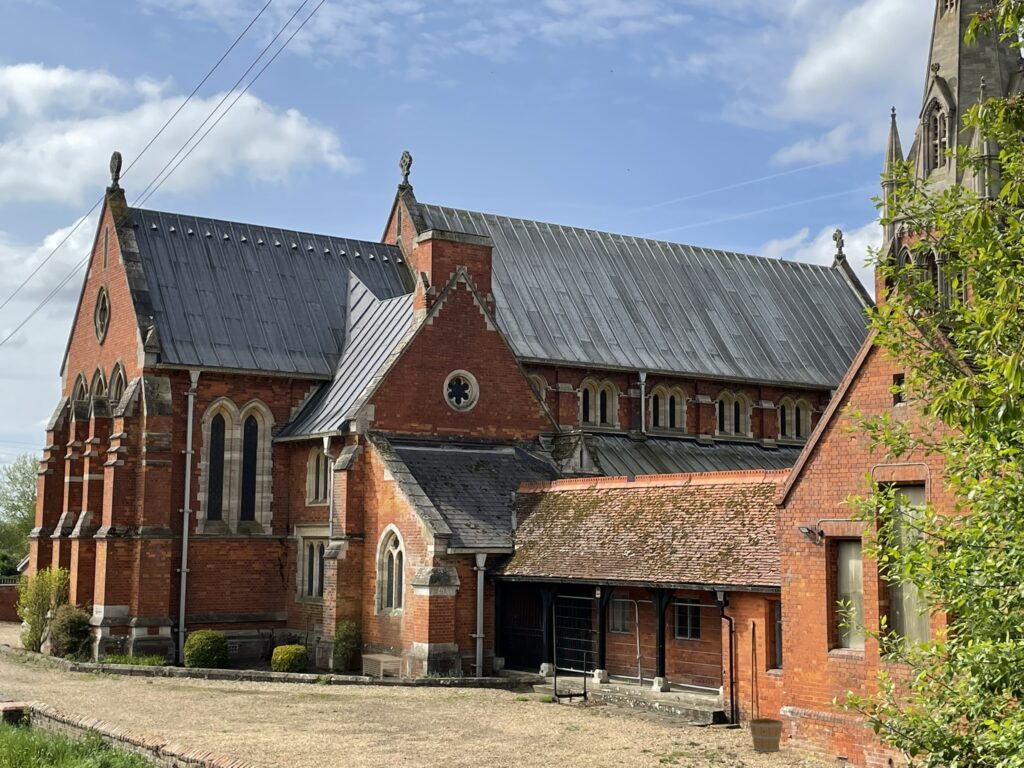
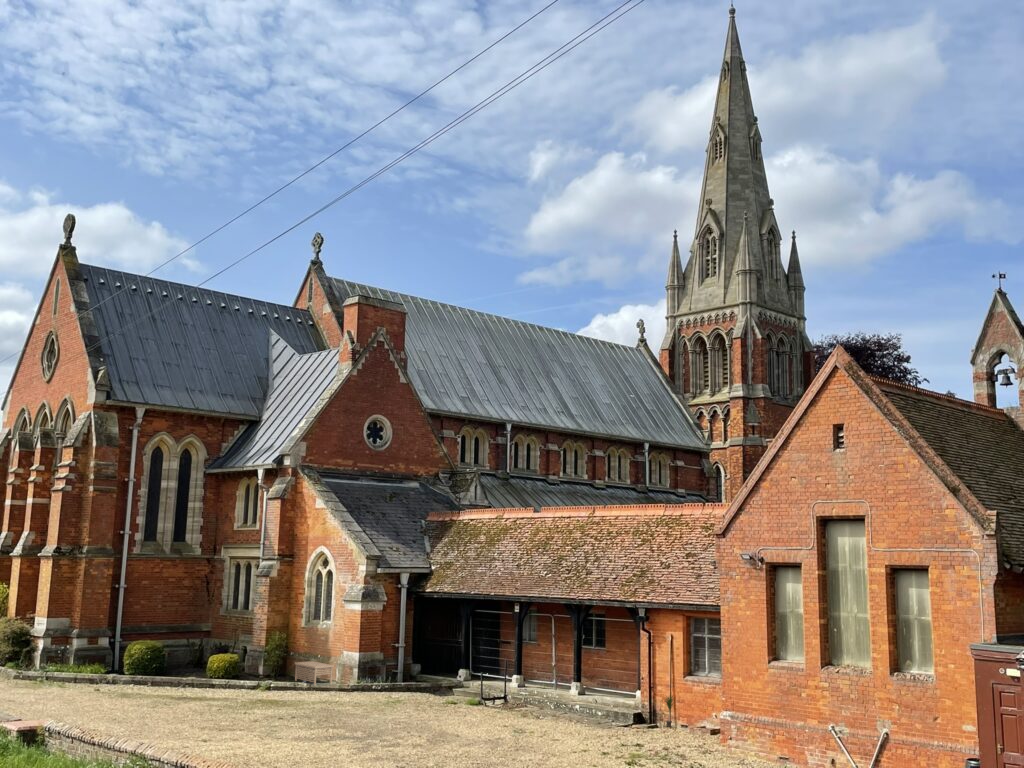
potted plant: none [734,687,761,728] -> present [665,697,673,727]
wooden bucket: present [749,718,783,752] -> none [694,721,724,752]

